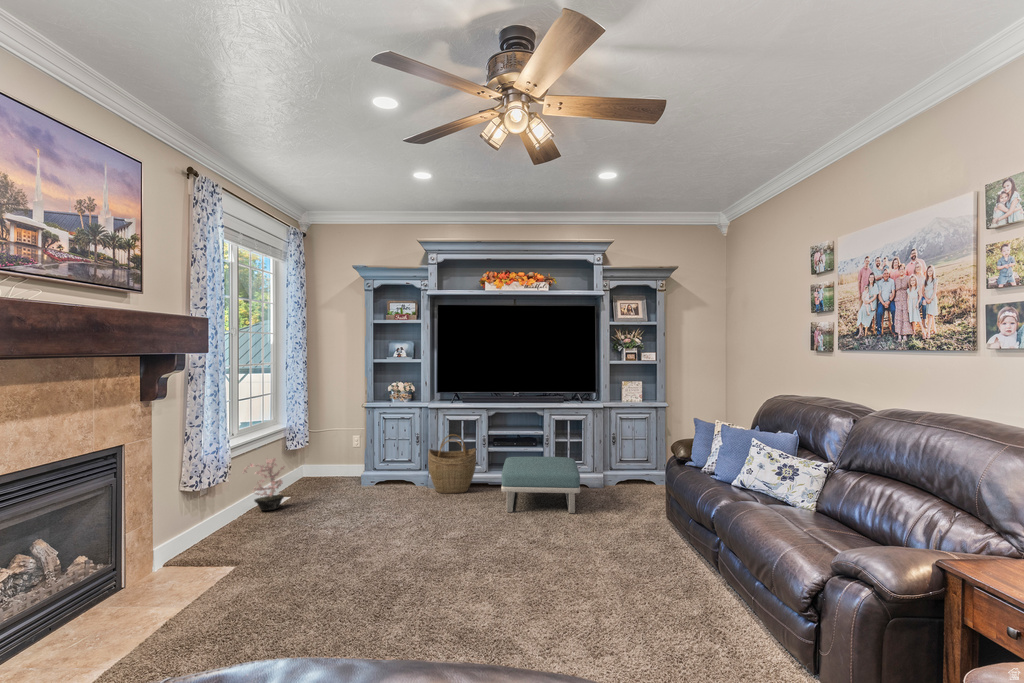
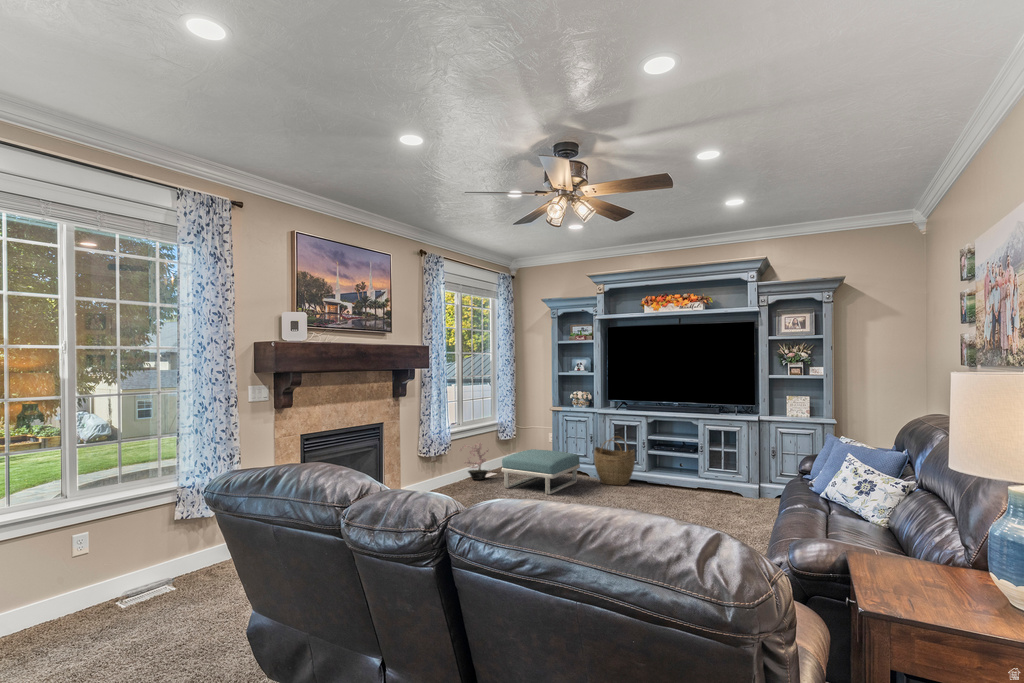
footstool: present [501,456,580,513] -> present [501,449,580,494]

